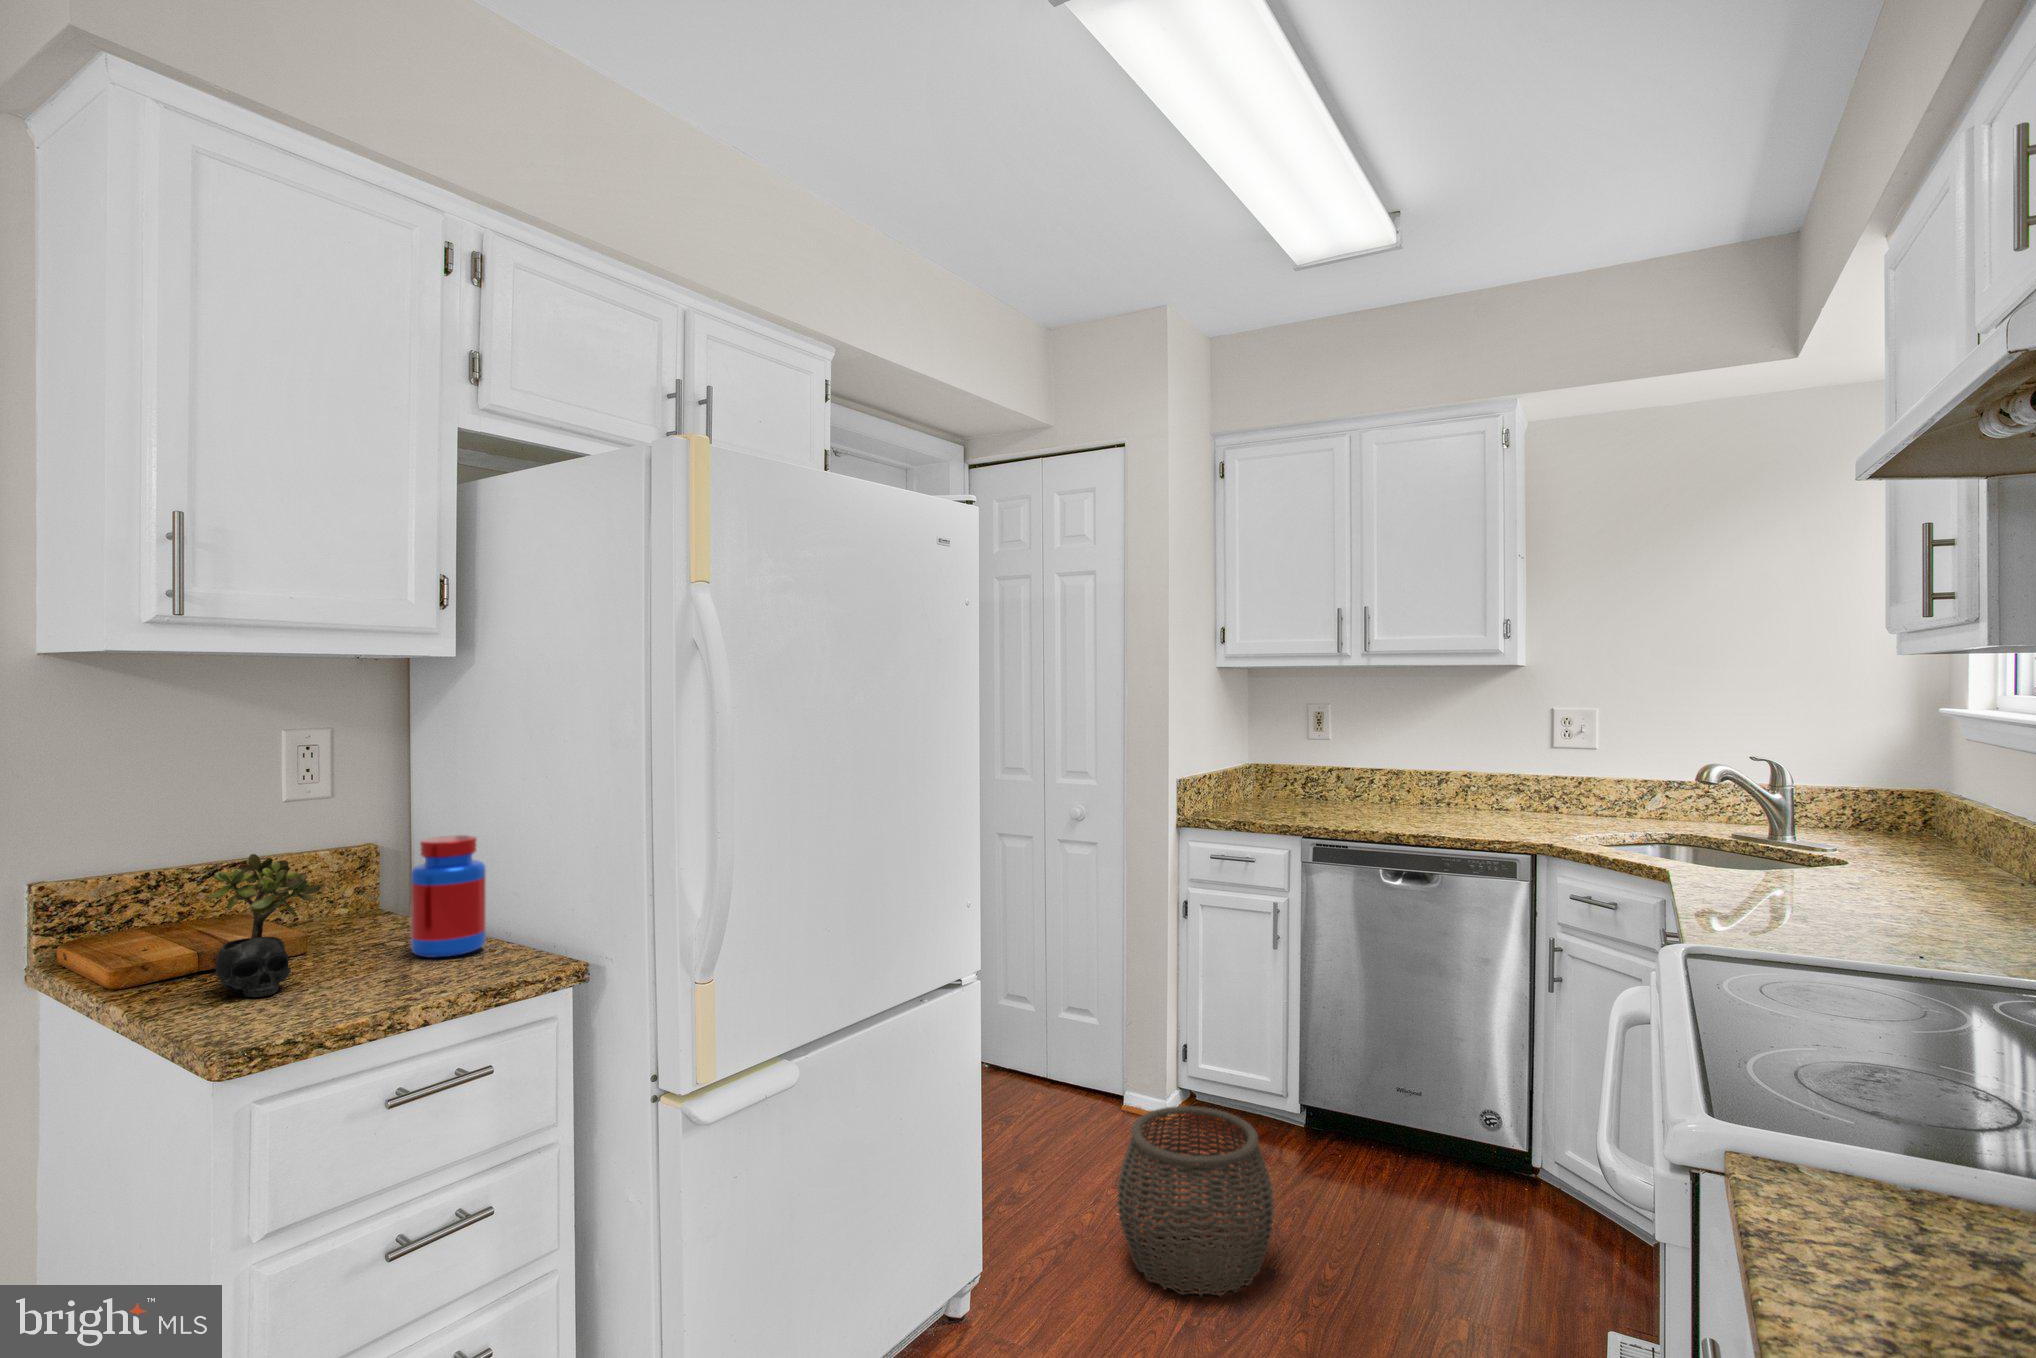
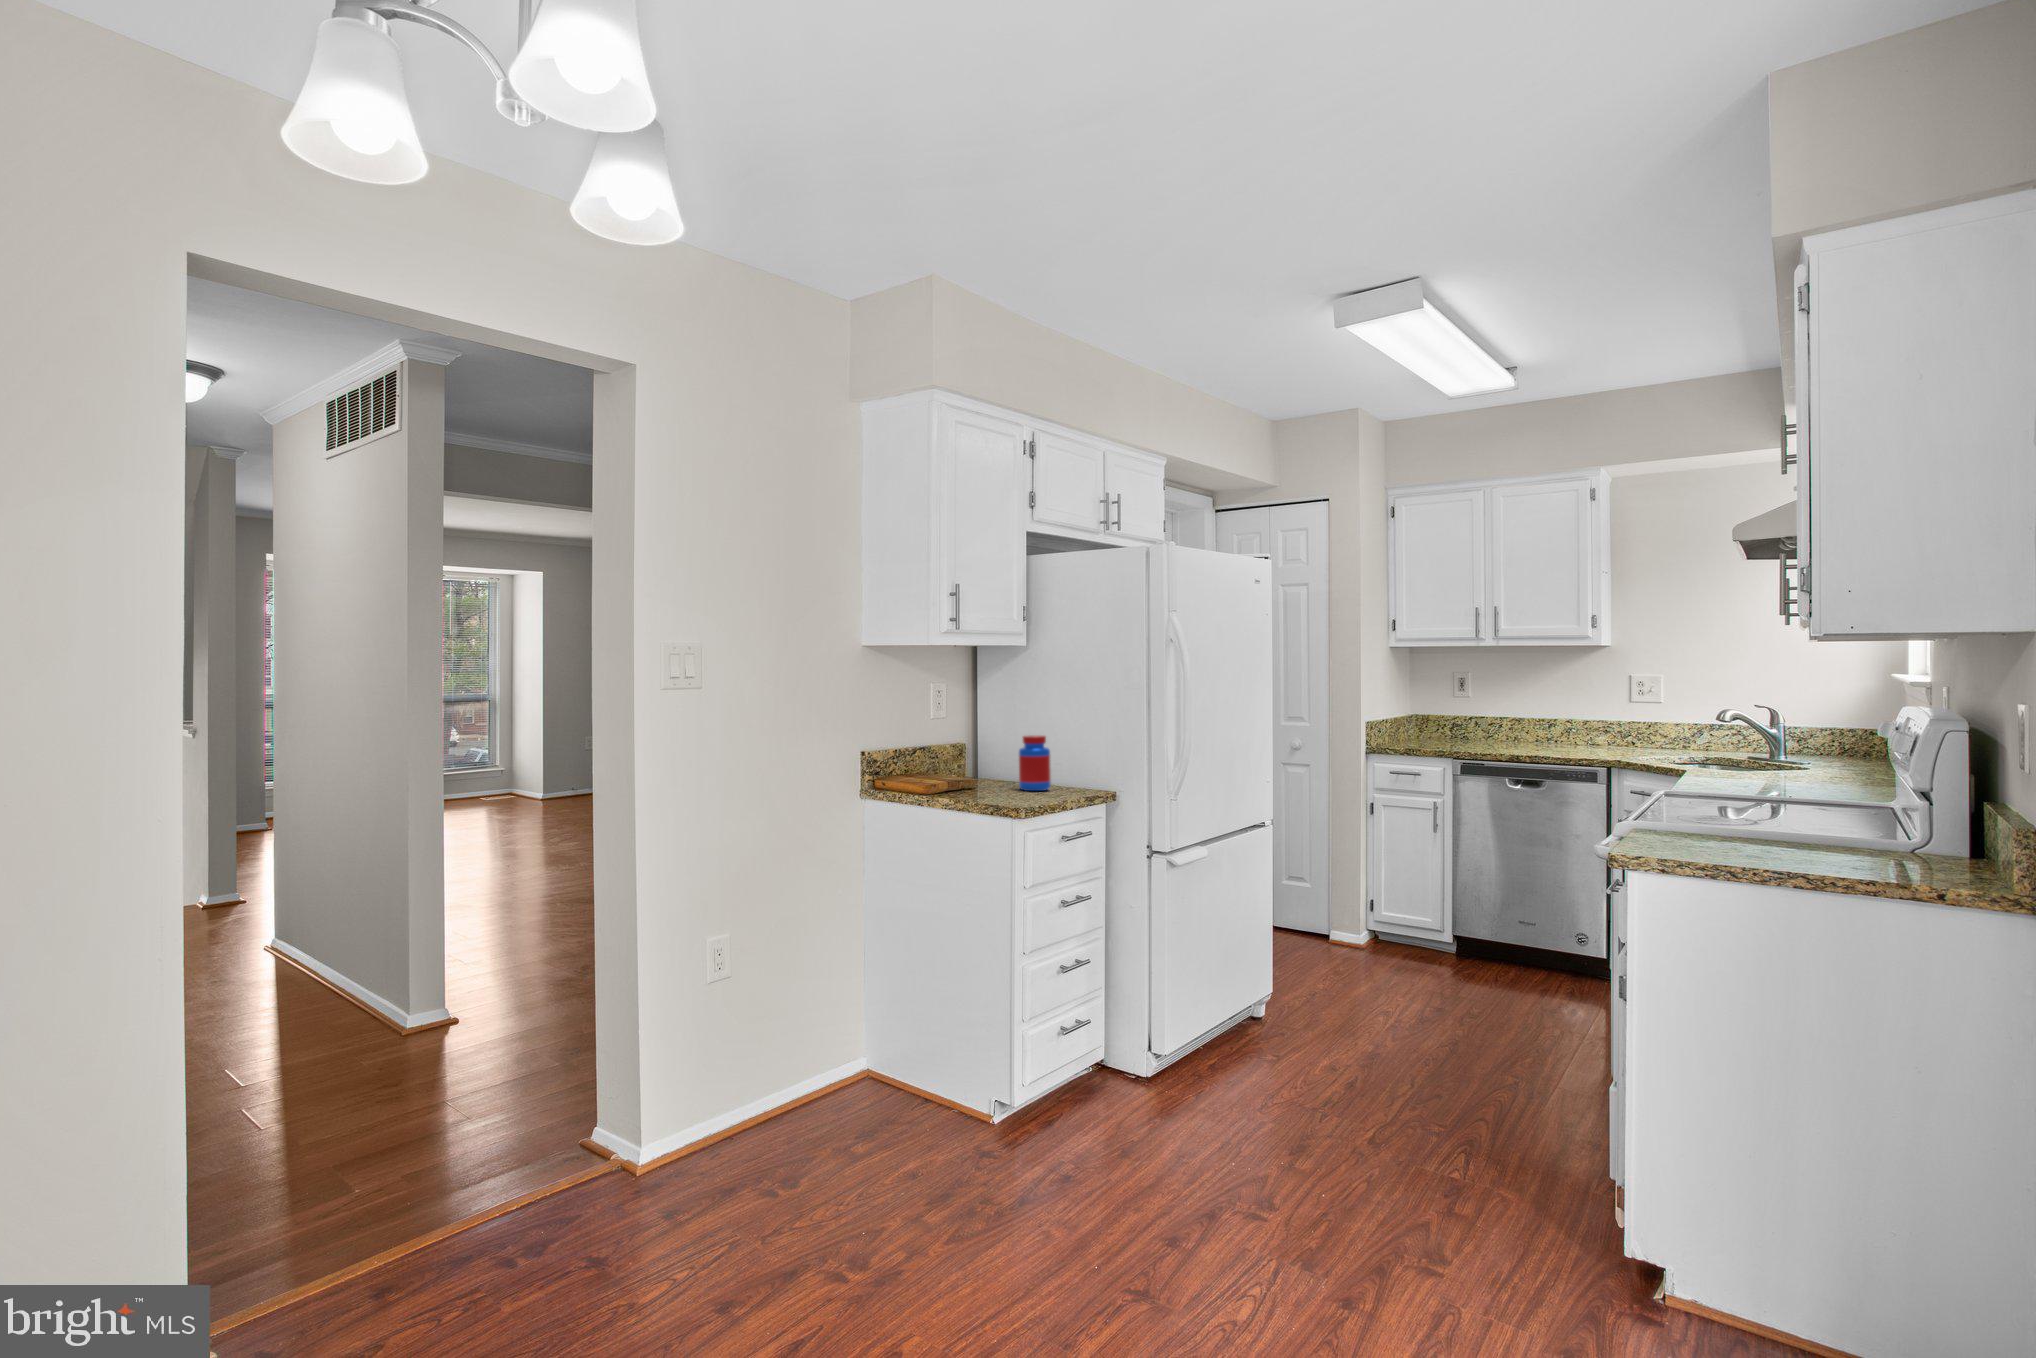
succulent plant: present [205,854,321,997] -> none [969,737,1009,797]
woven basket: present [1117,1106,1275,1296] -> none [1343,913,1440,1010]

